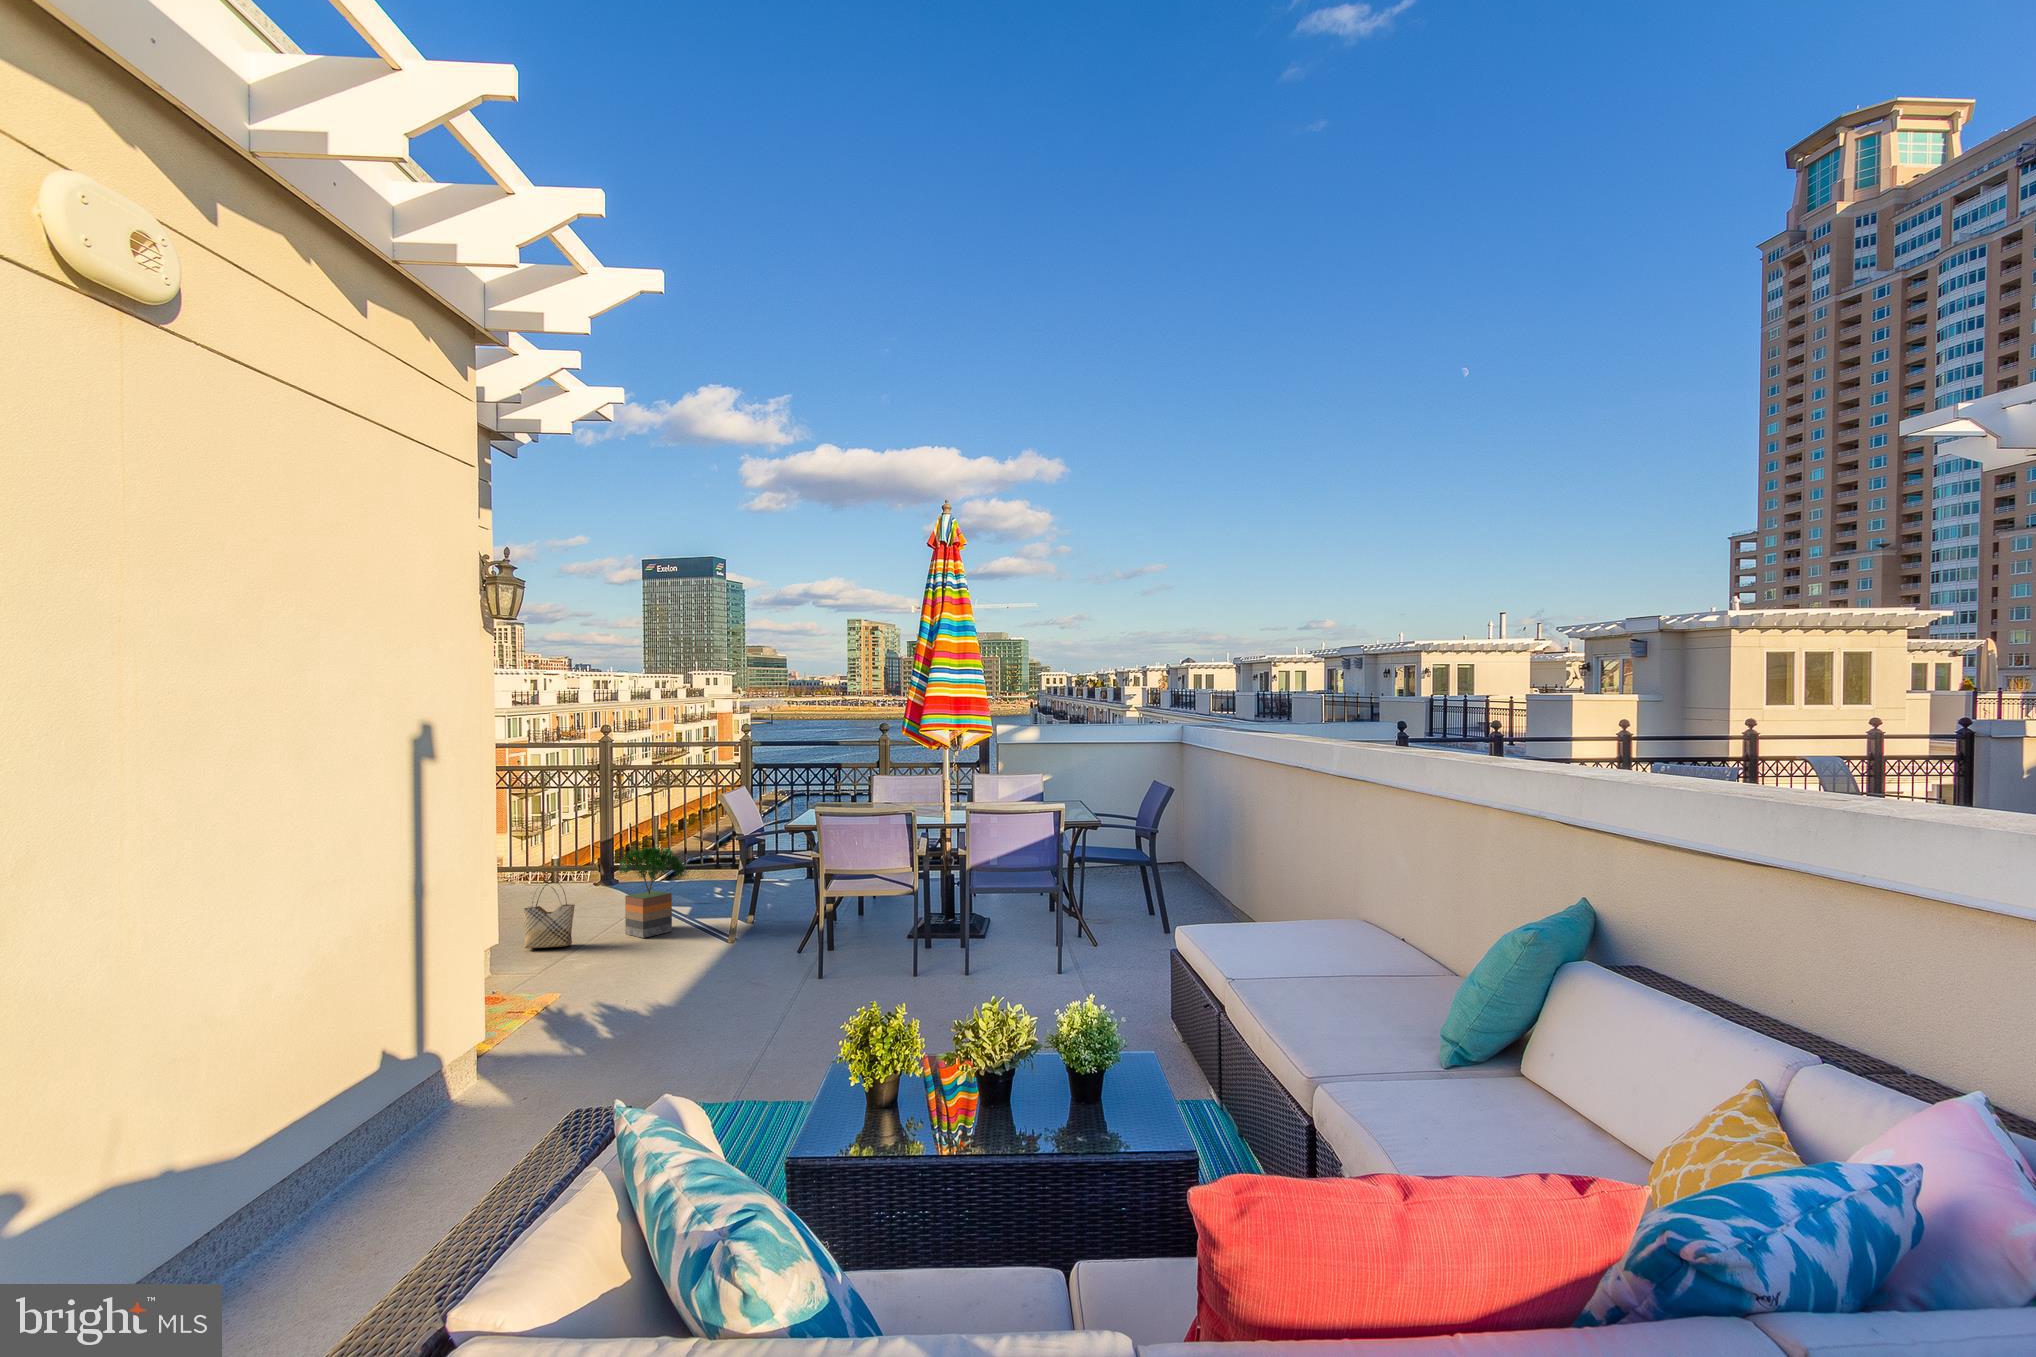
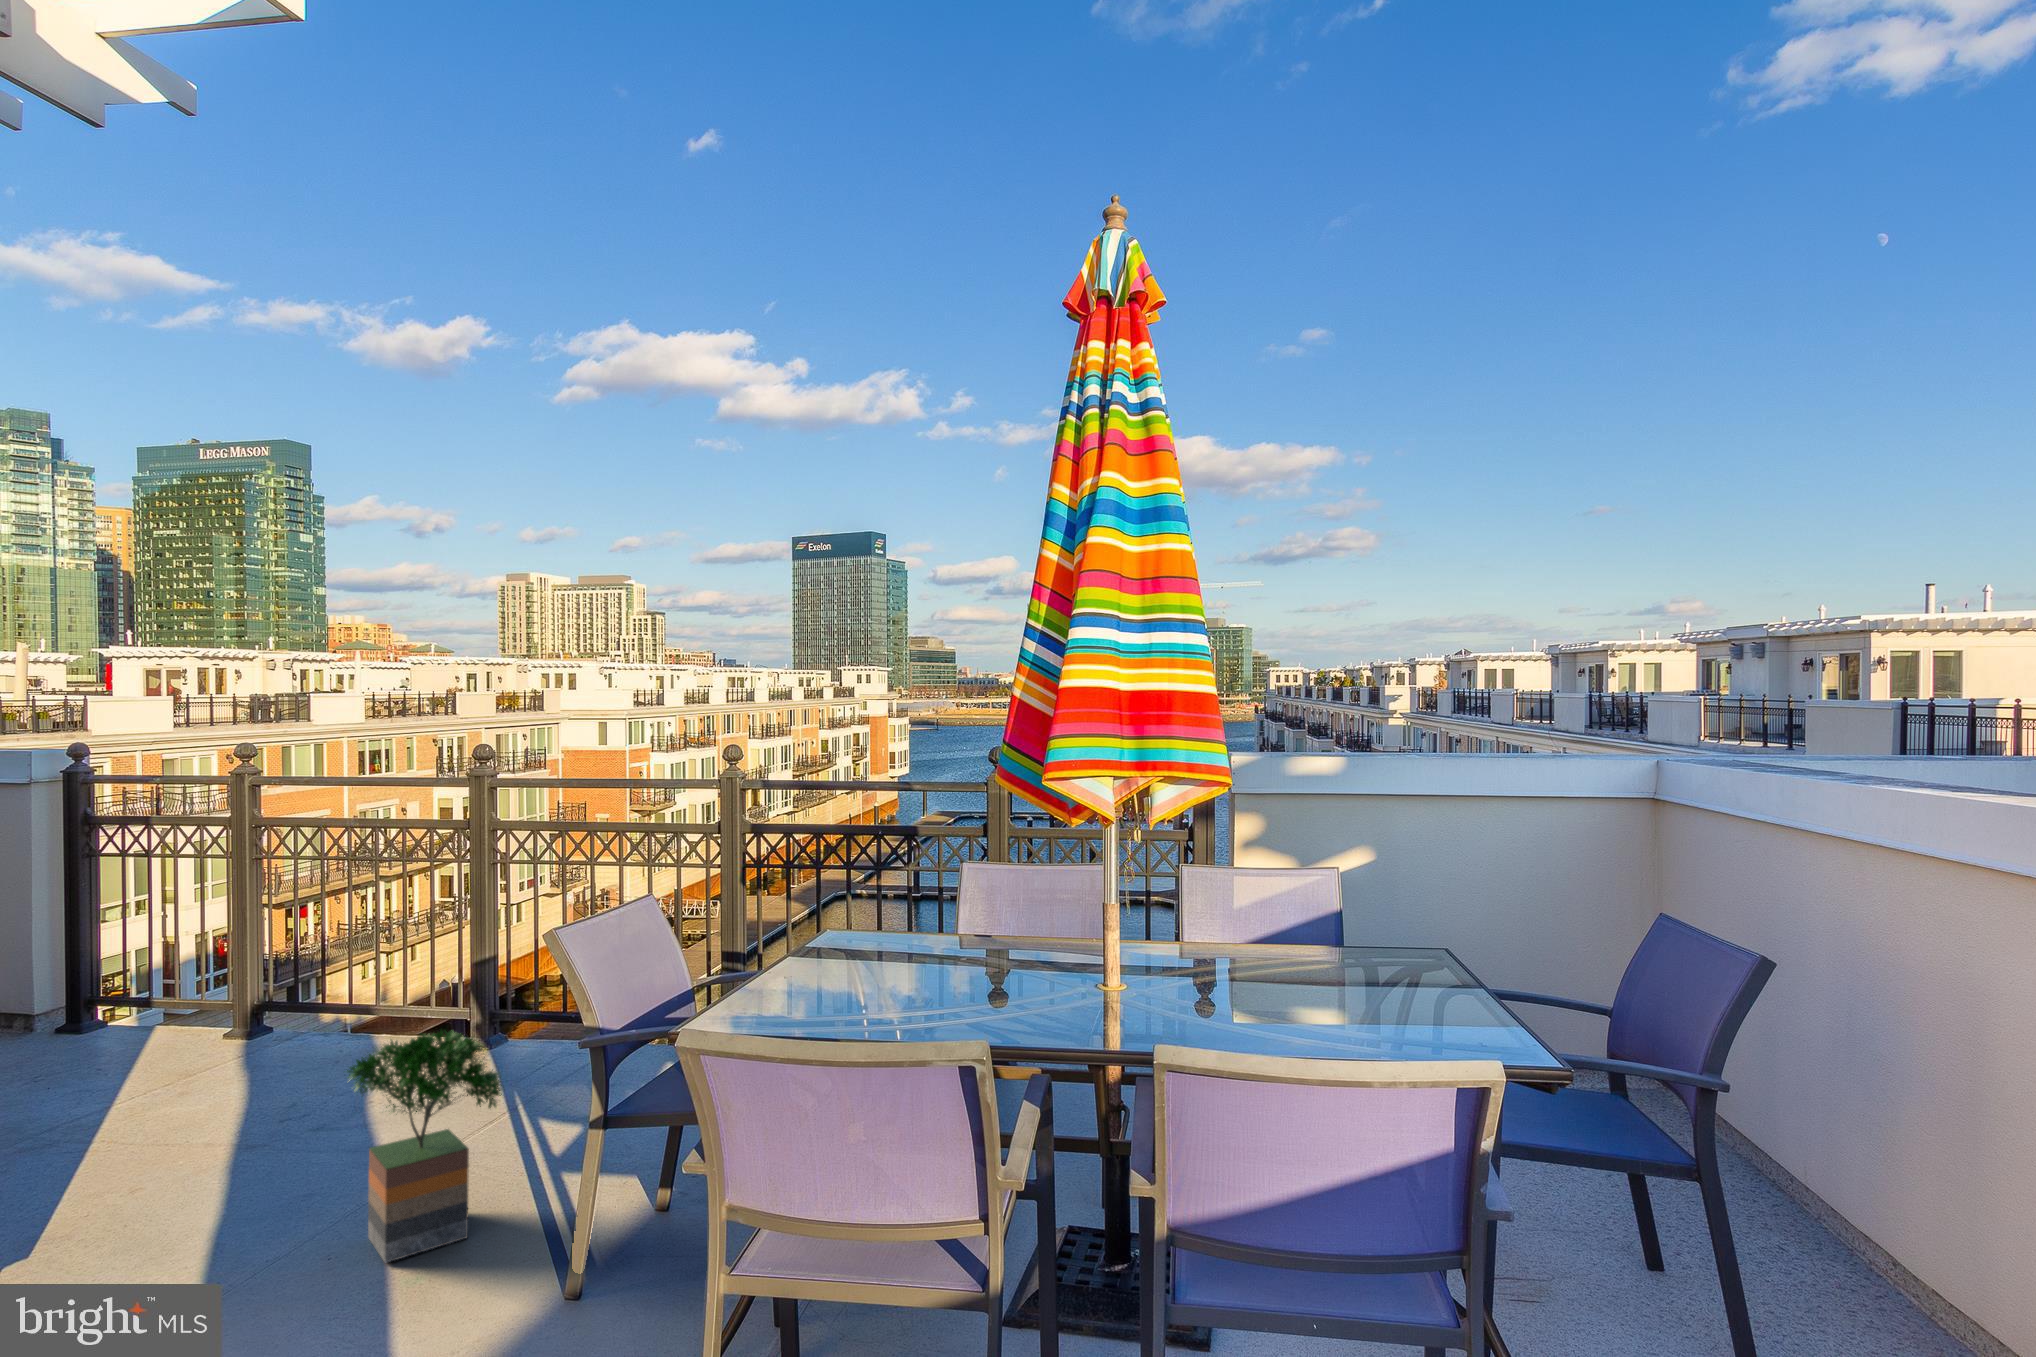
woven basket: present [523,882,575,948] -> none [101,1117,232,1285]

